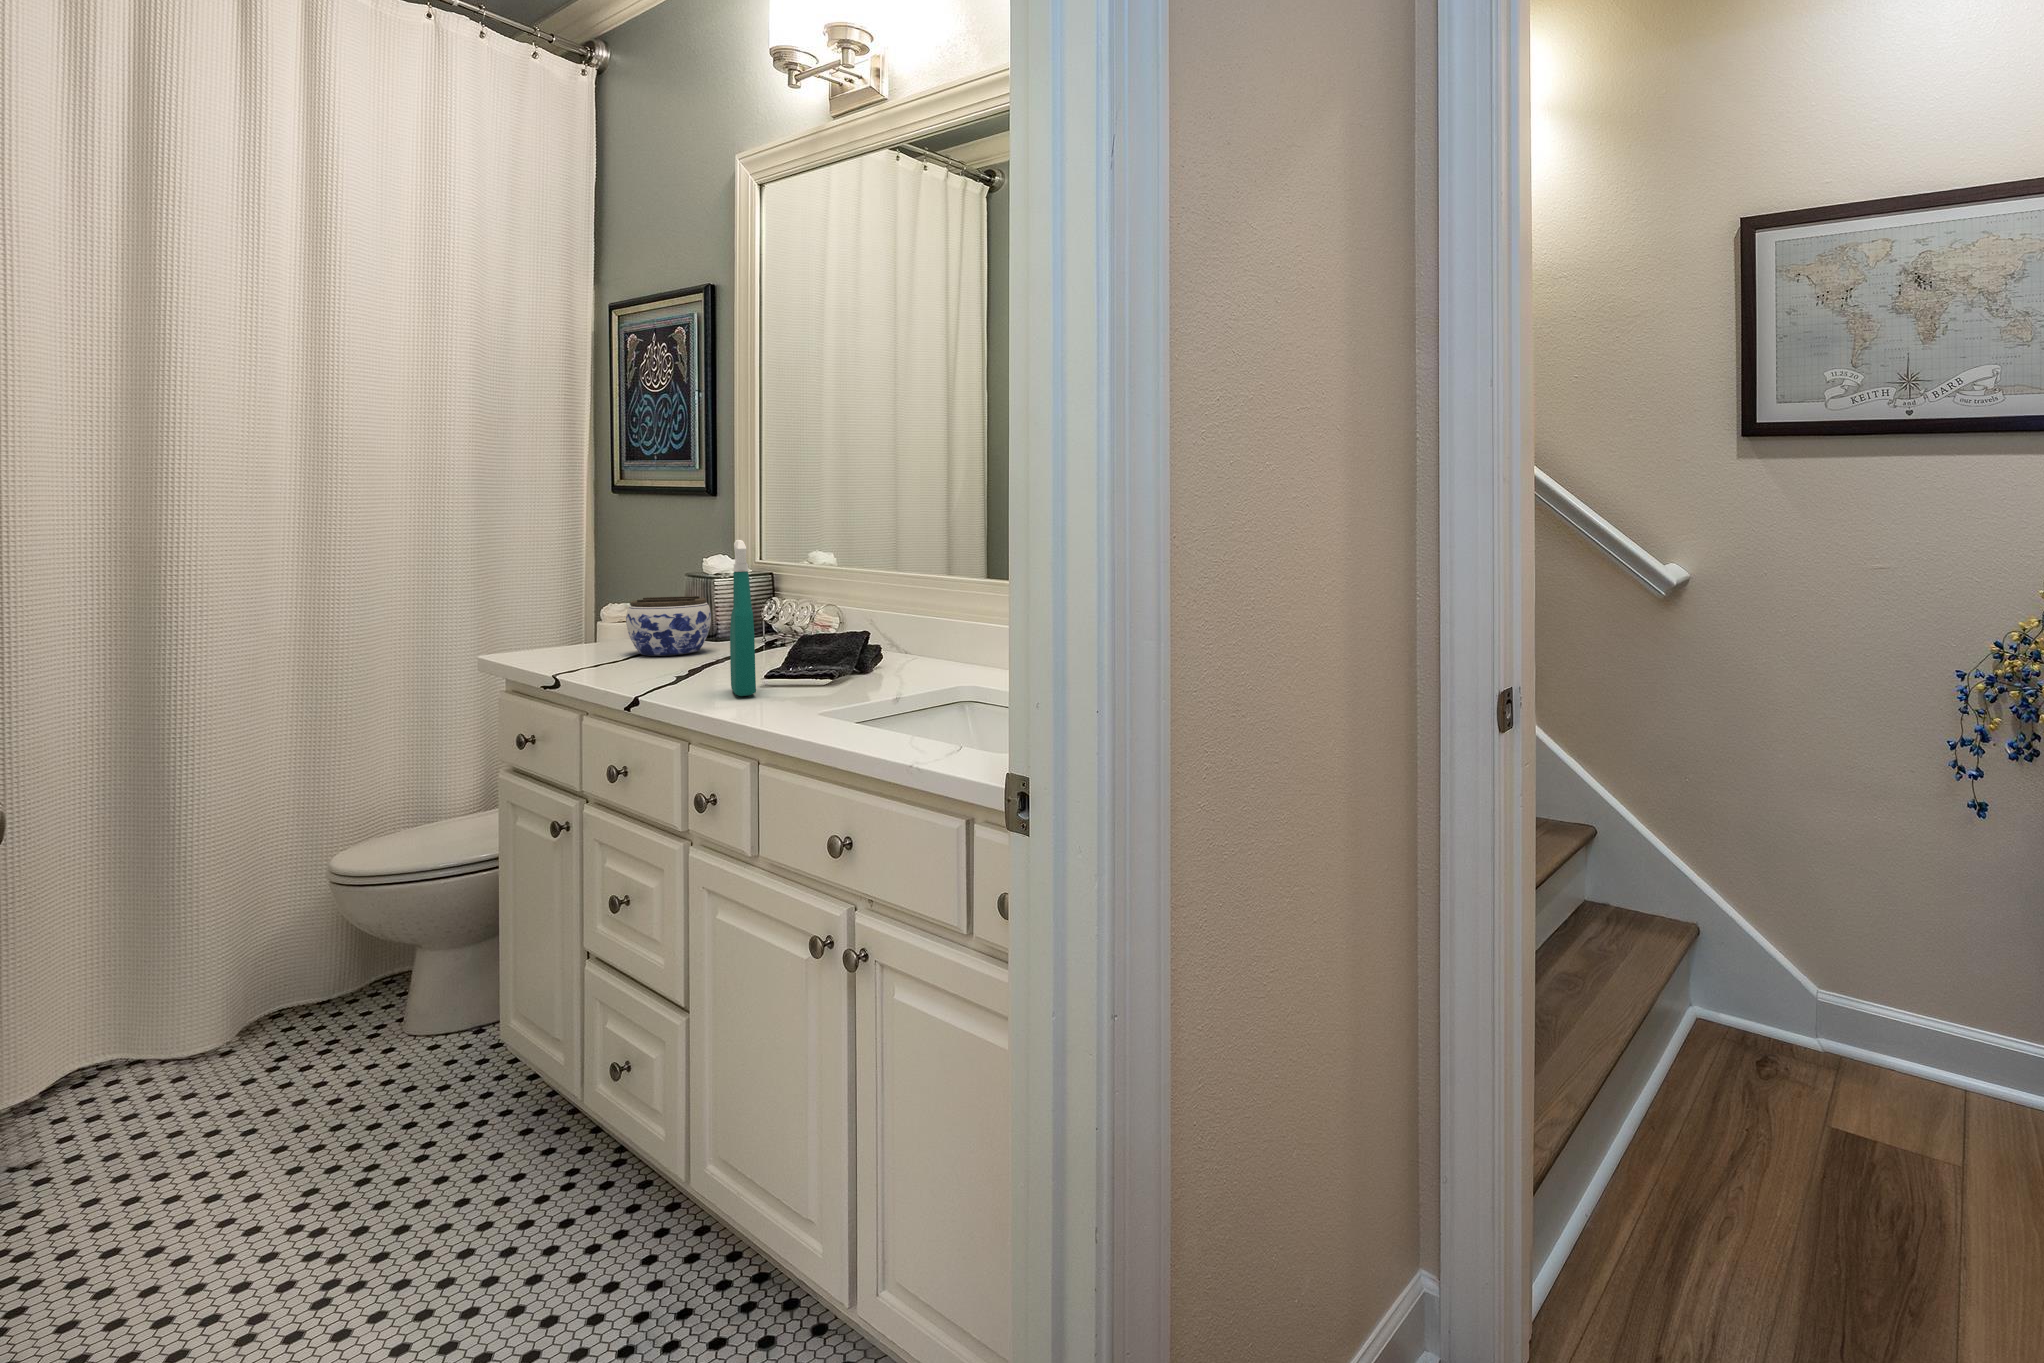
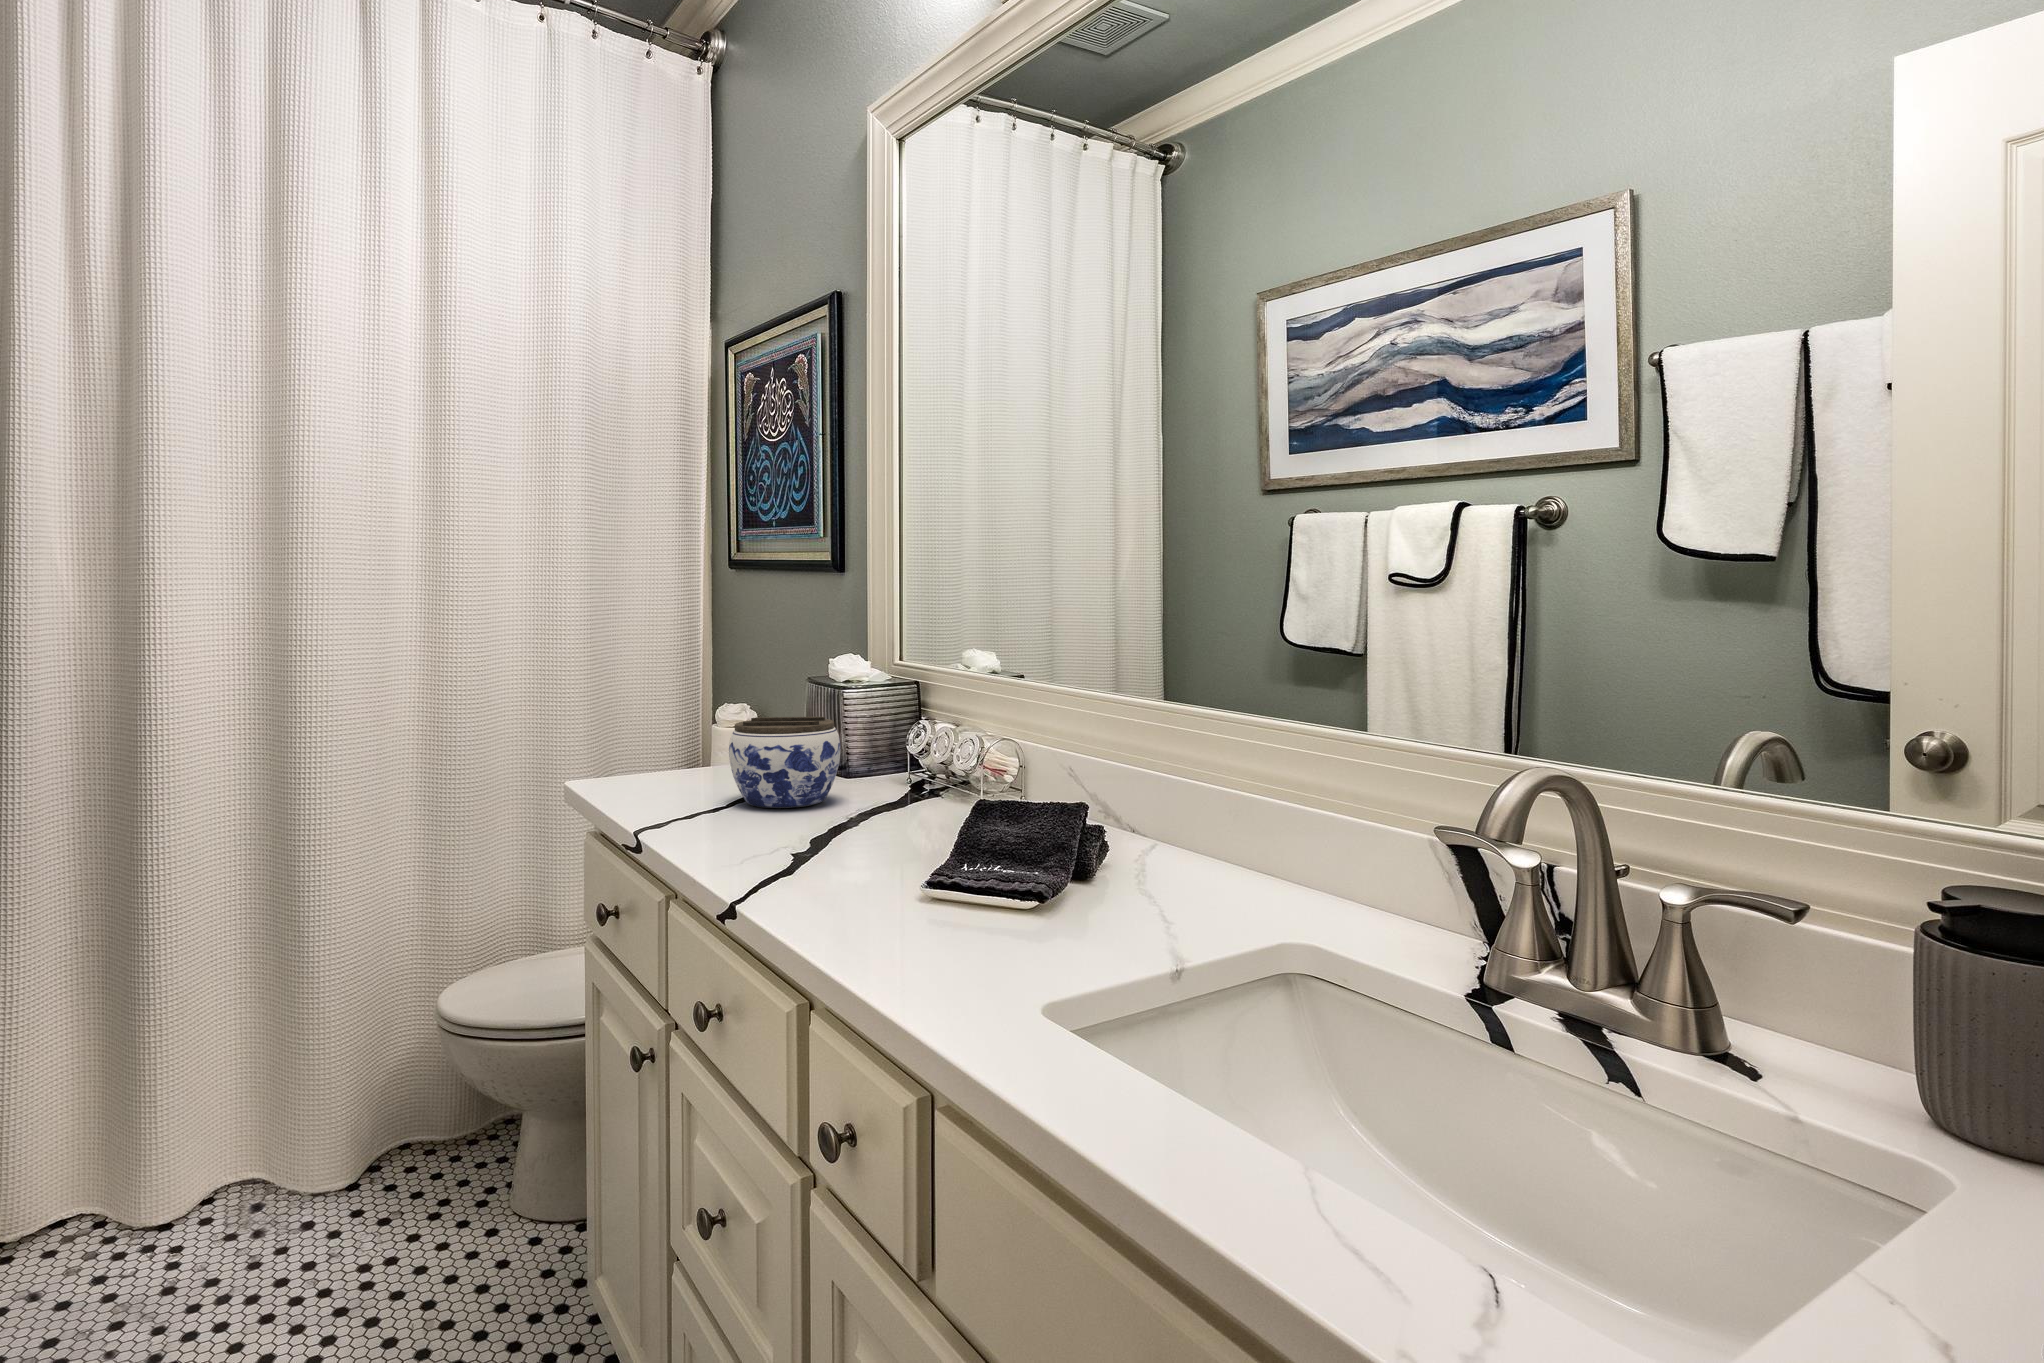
spray bottle: present [730,540,756,696] -> none [878,633,924,923]

